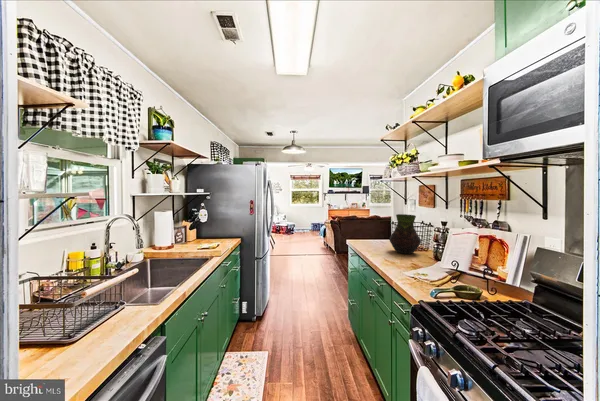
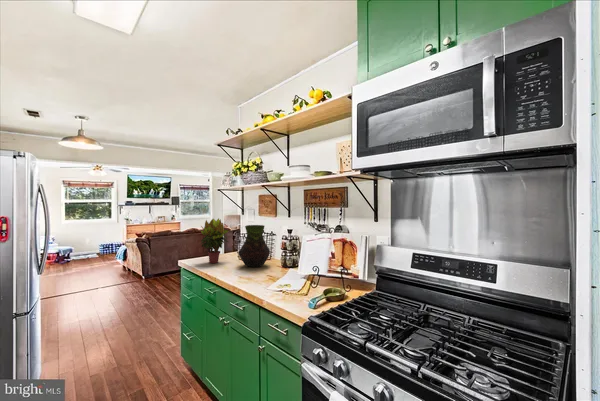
potted plant: none [359,206,385,245] -> present [201,219,228,263]

